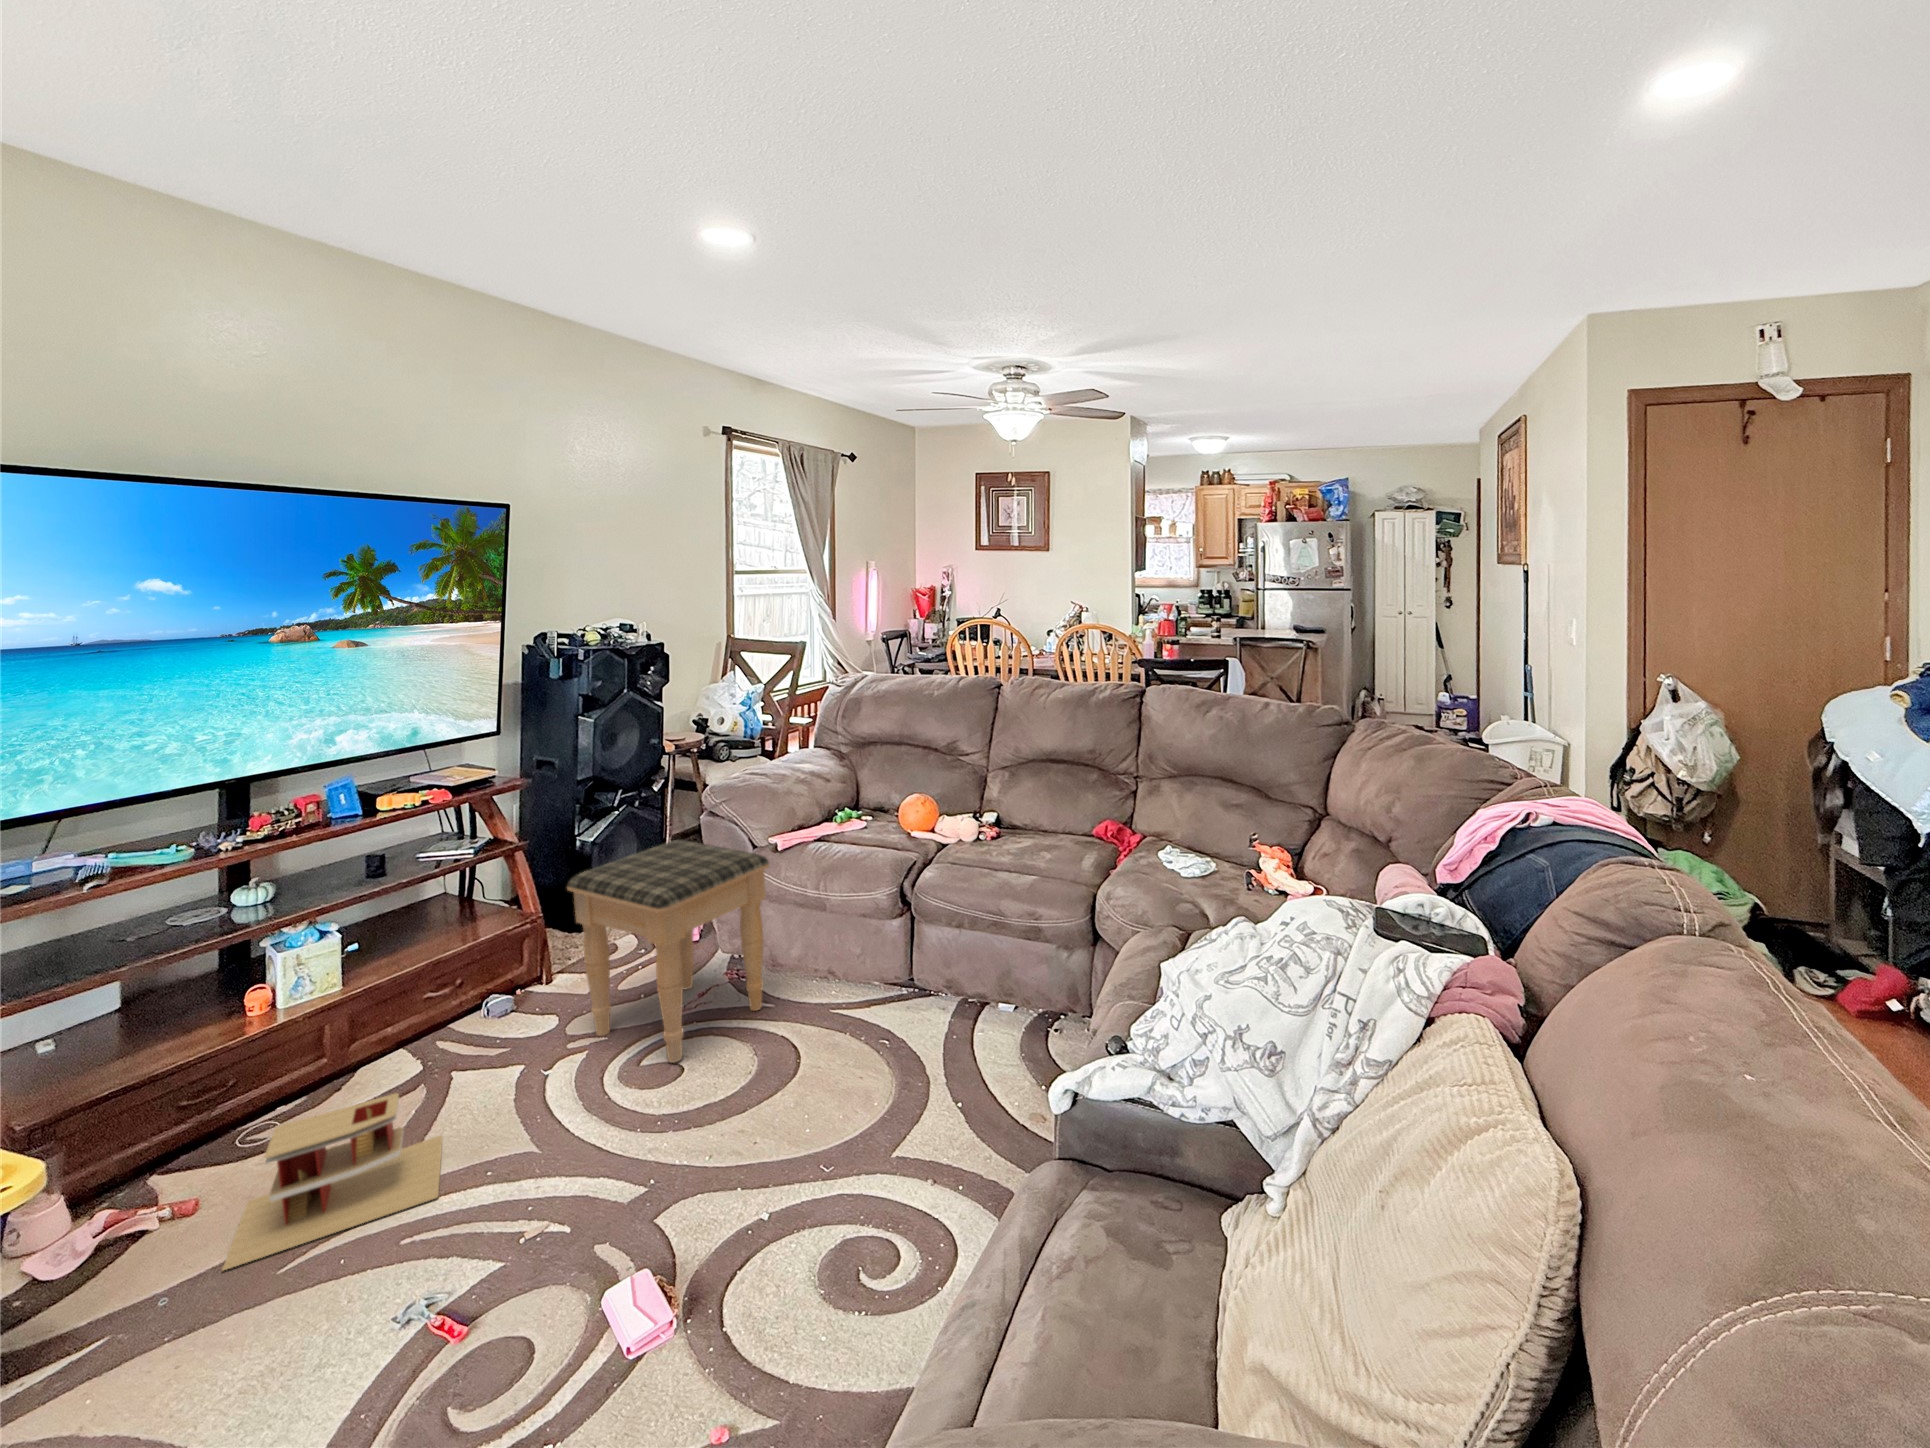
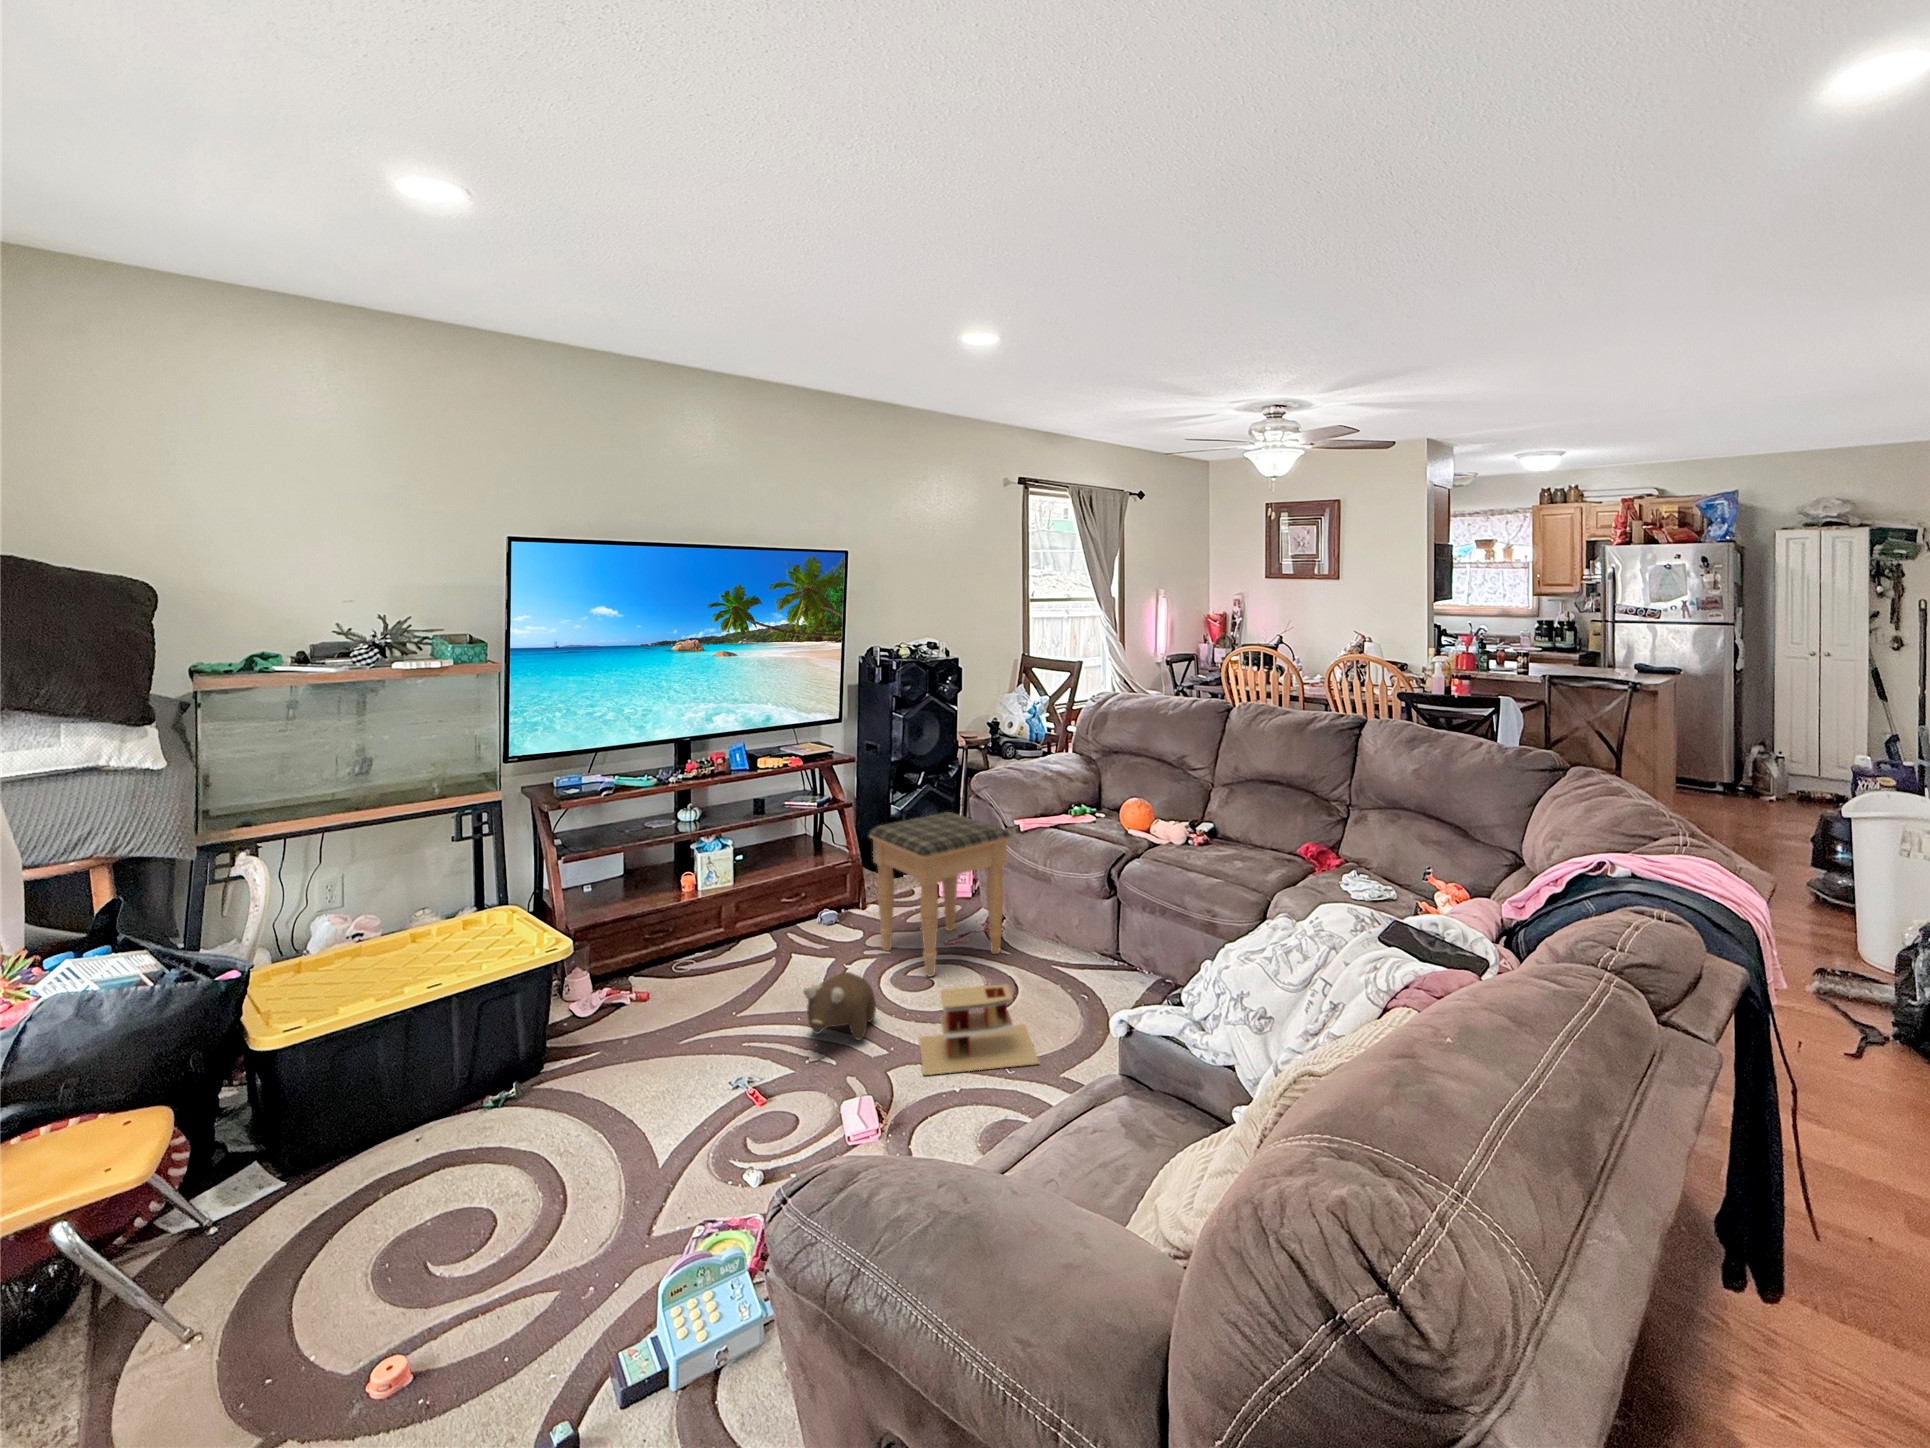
toy house: present [223,1093,443,1270] -> present [919,984,1039,1075]
plush toy: none [496,1095,610,1199] -> present [803,972,876,1040]

